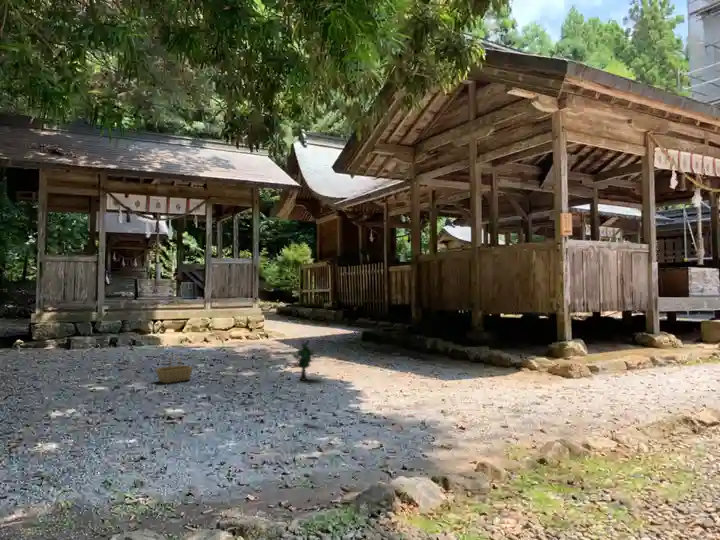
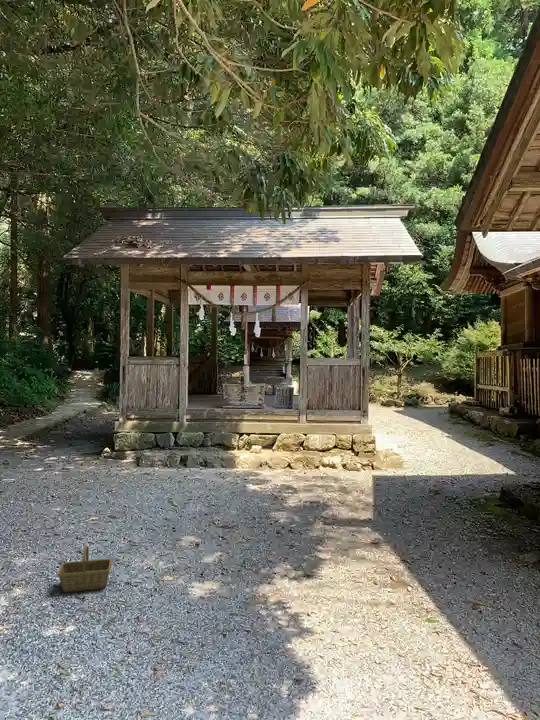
decorative plant: present [293,340,314,380] -> none [225,567,270,646]

